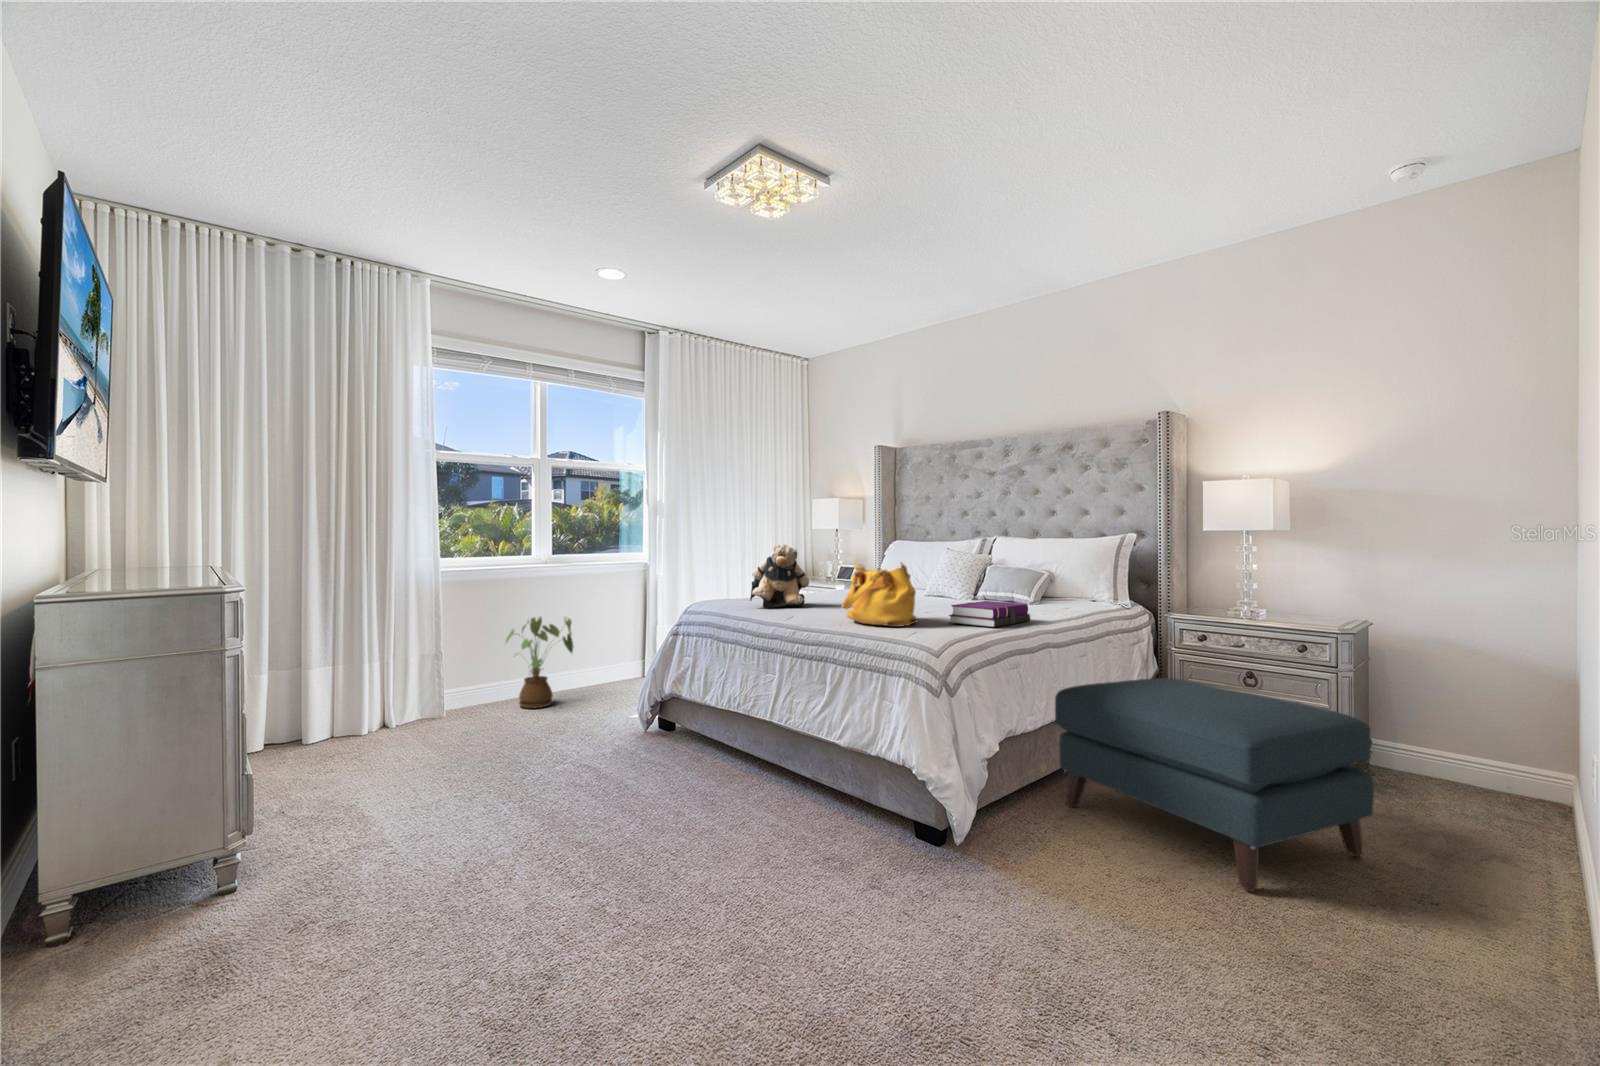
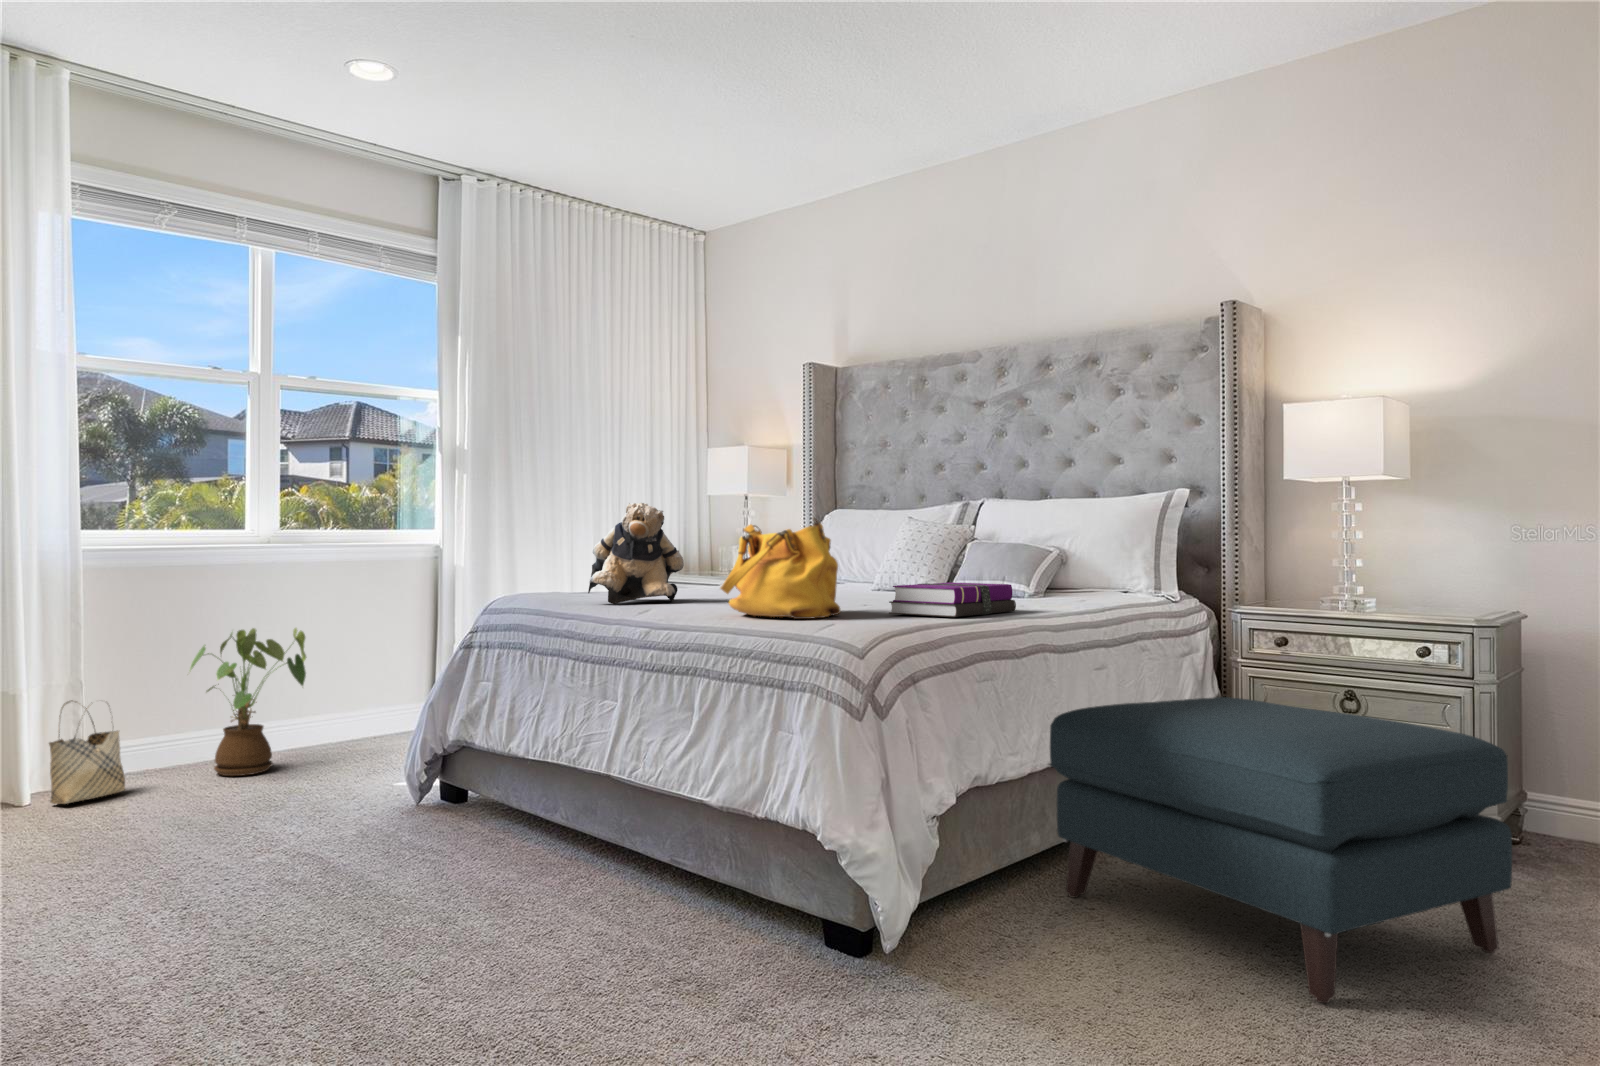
woven basket: none [426,663,469,727] -> present [49,700,125,804]

